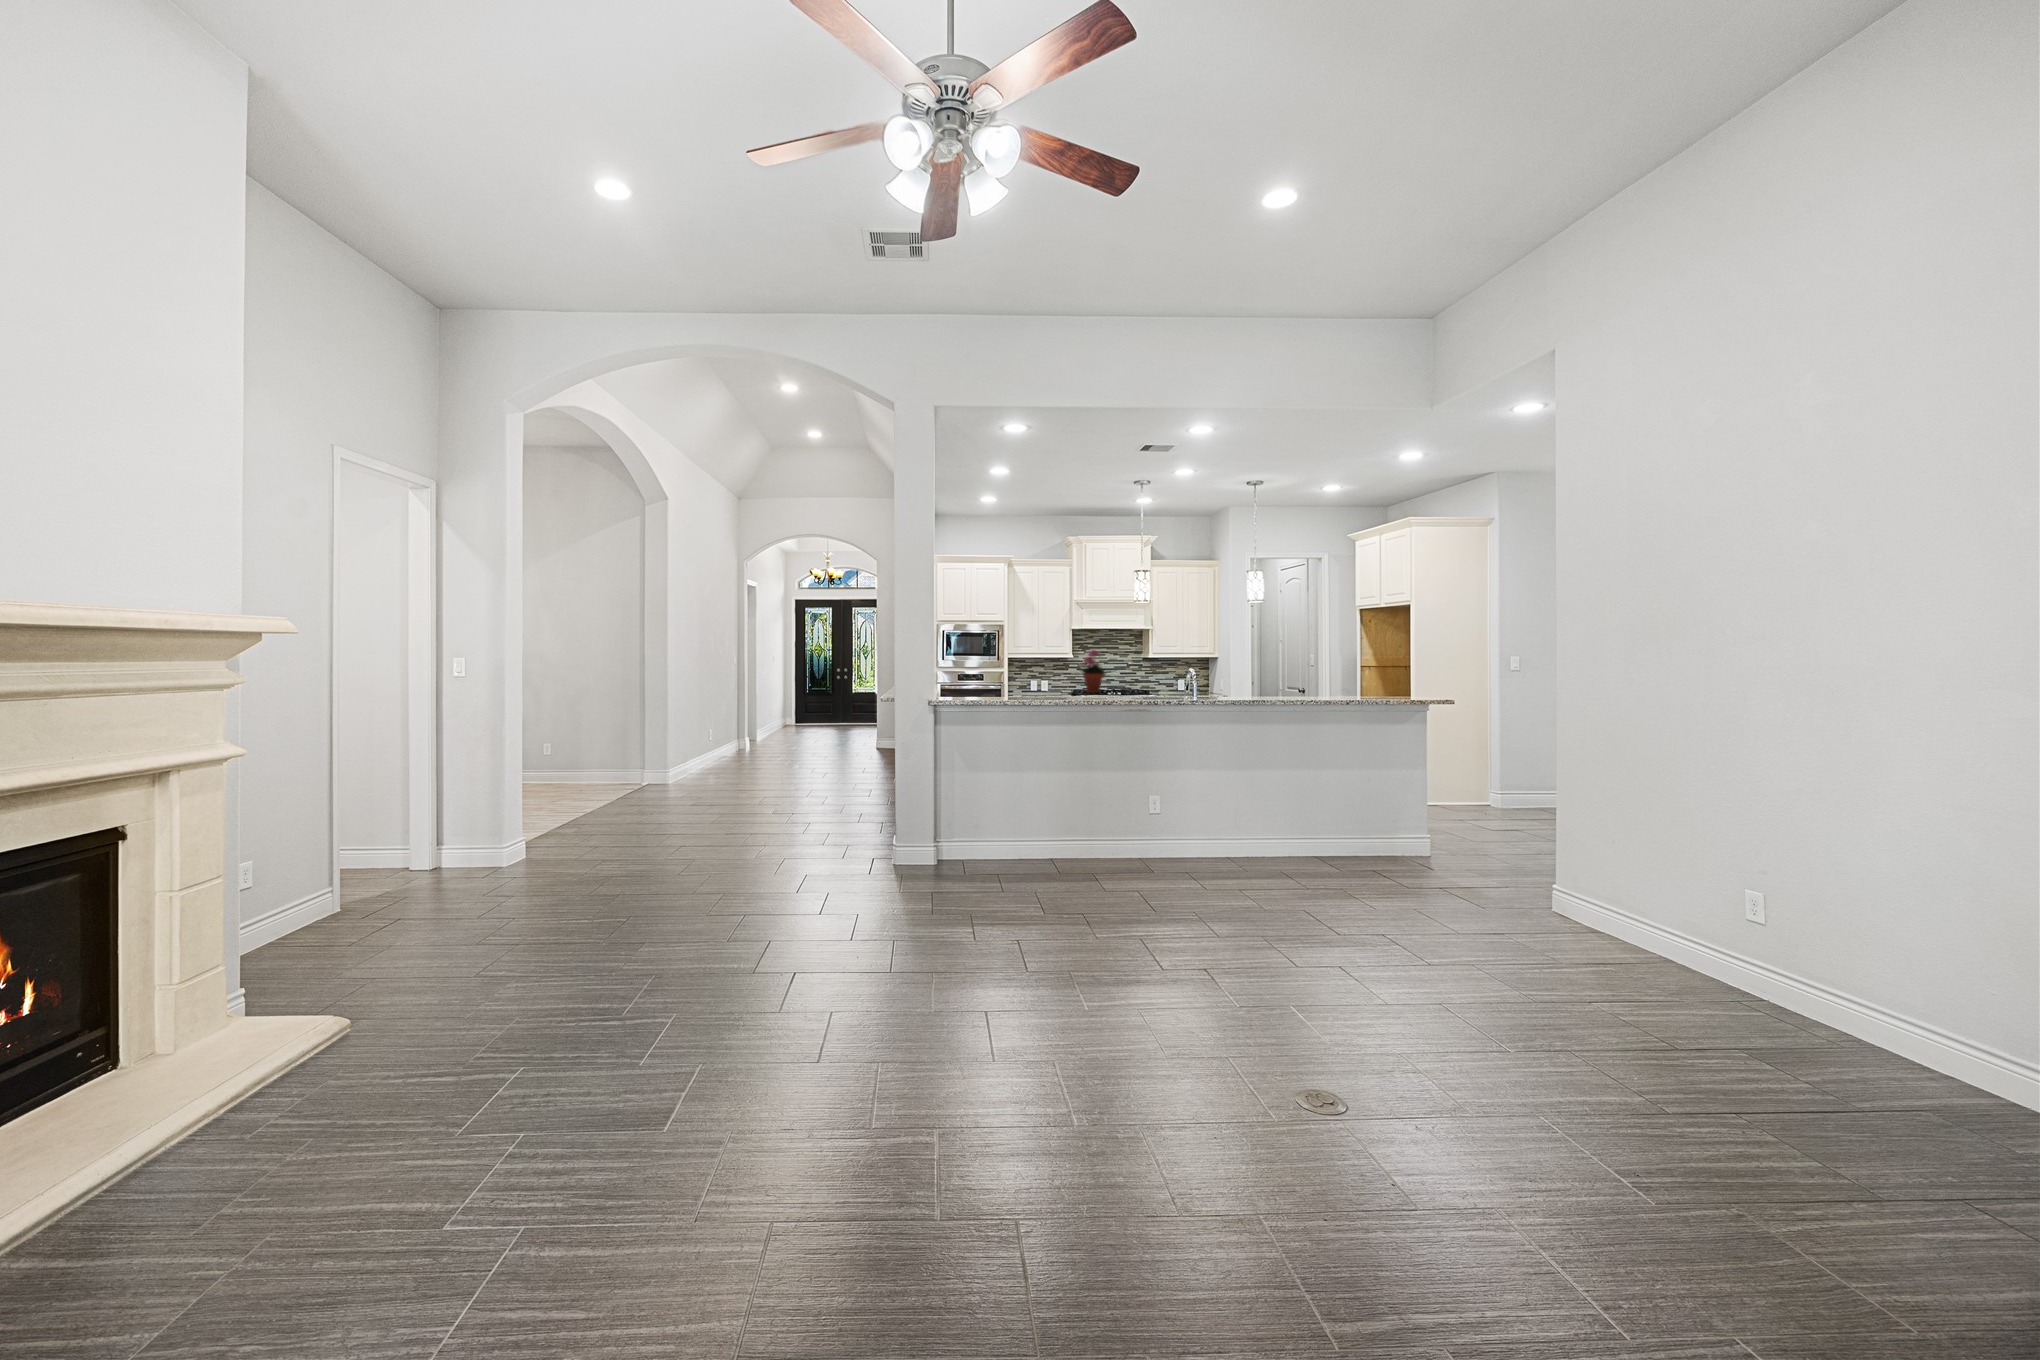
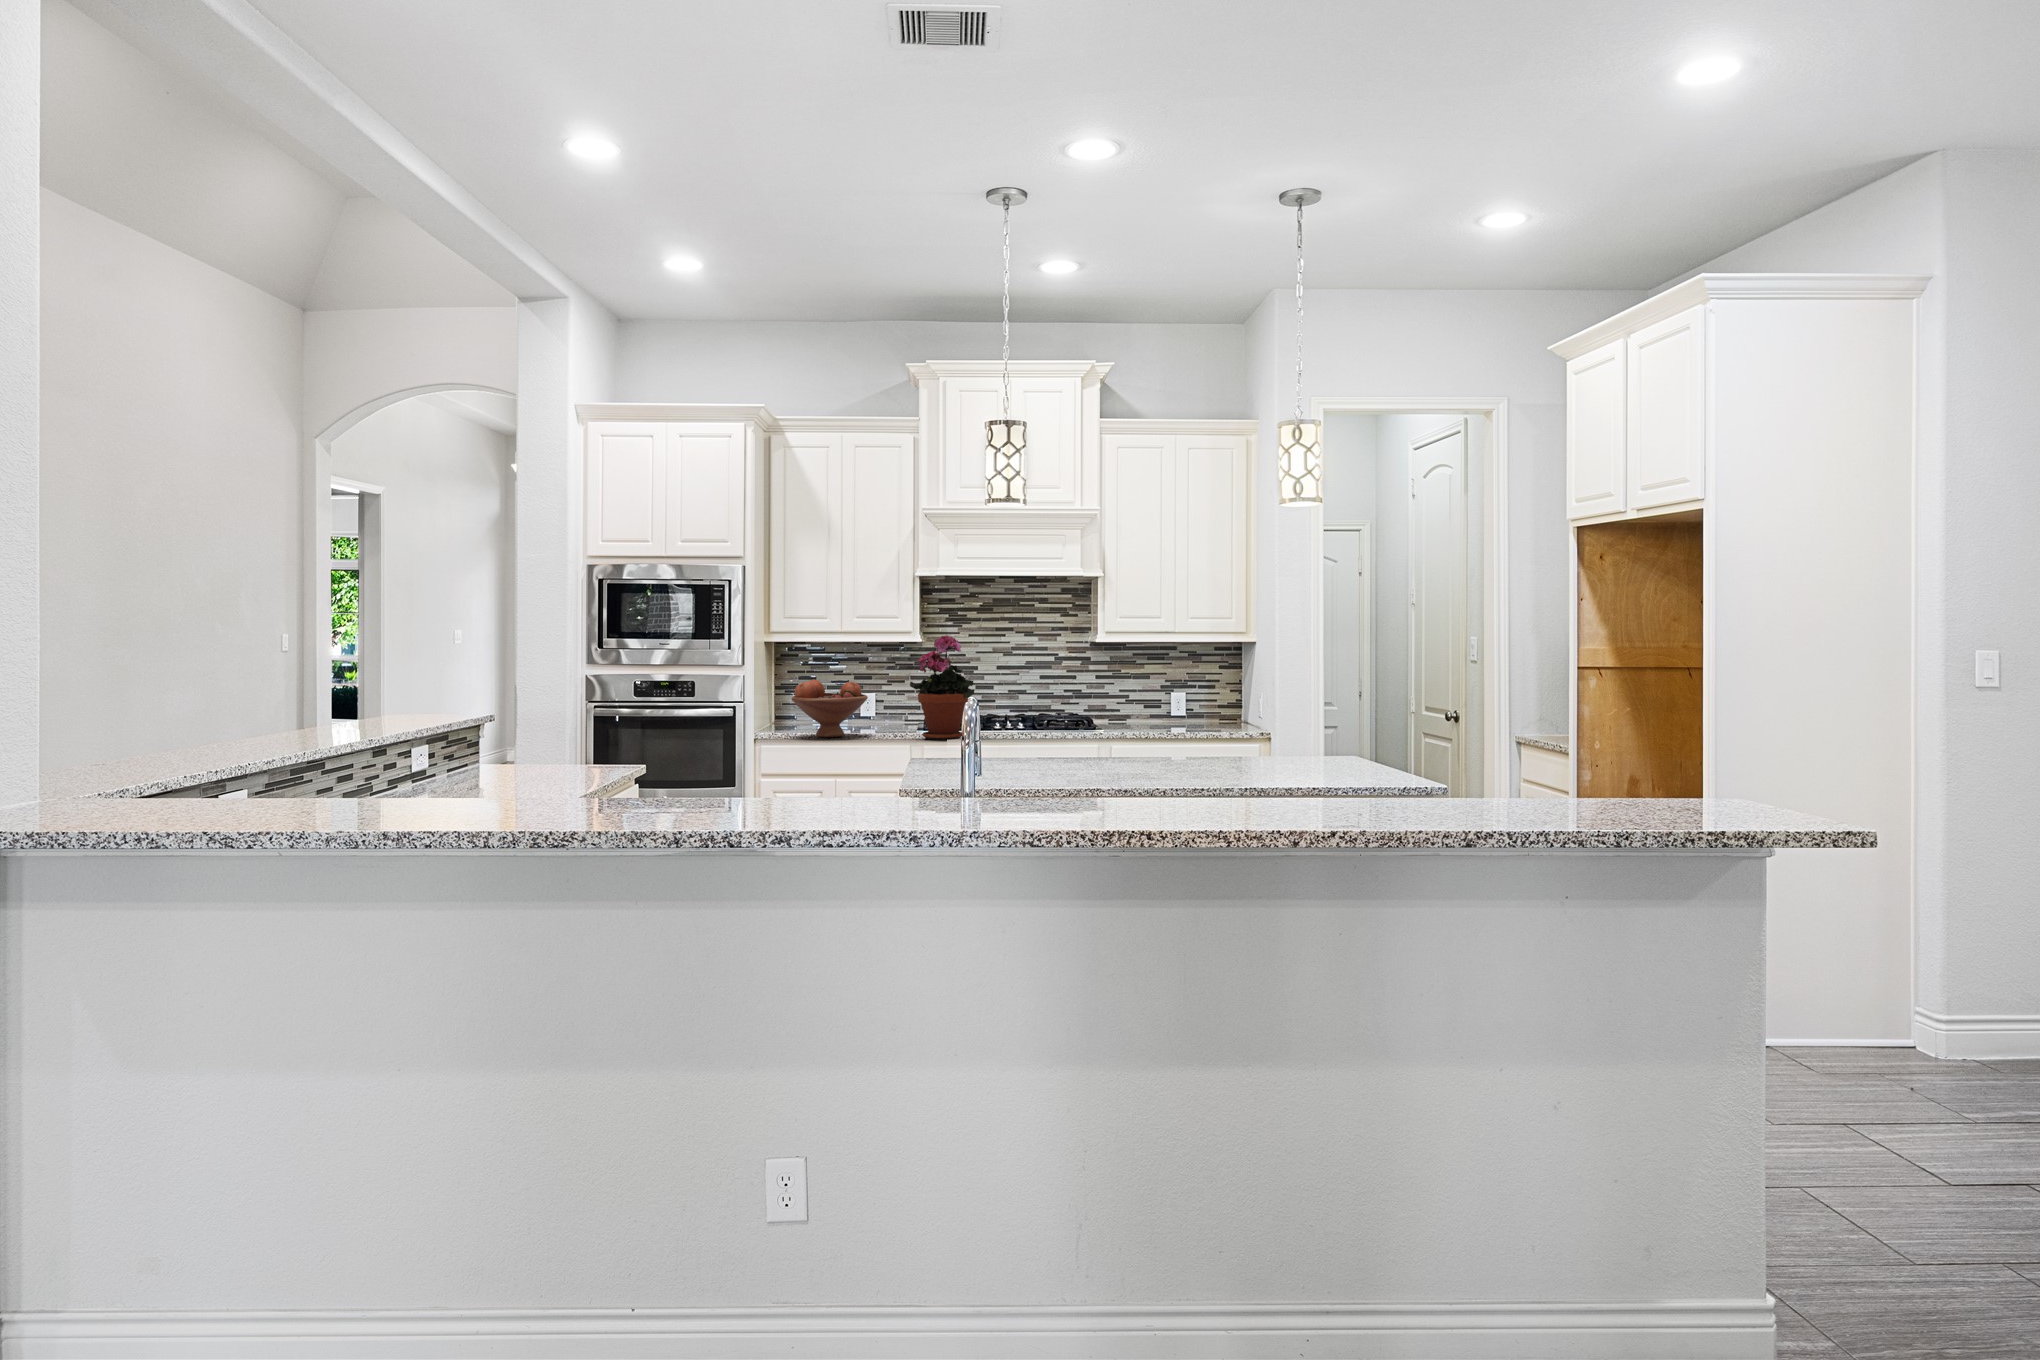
fruit bowl: none [1028,669,1060,692] -> present [792,680,868,737]

